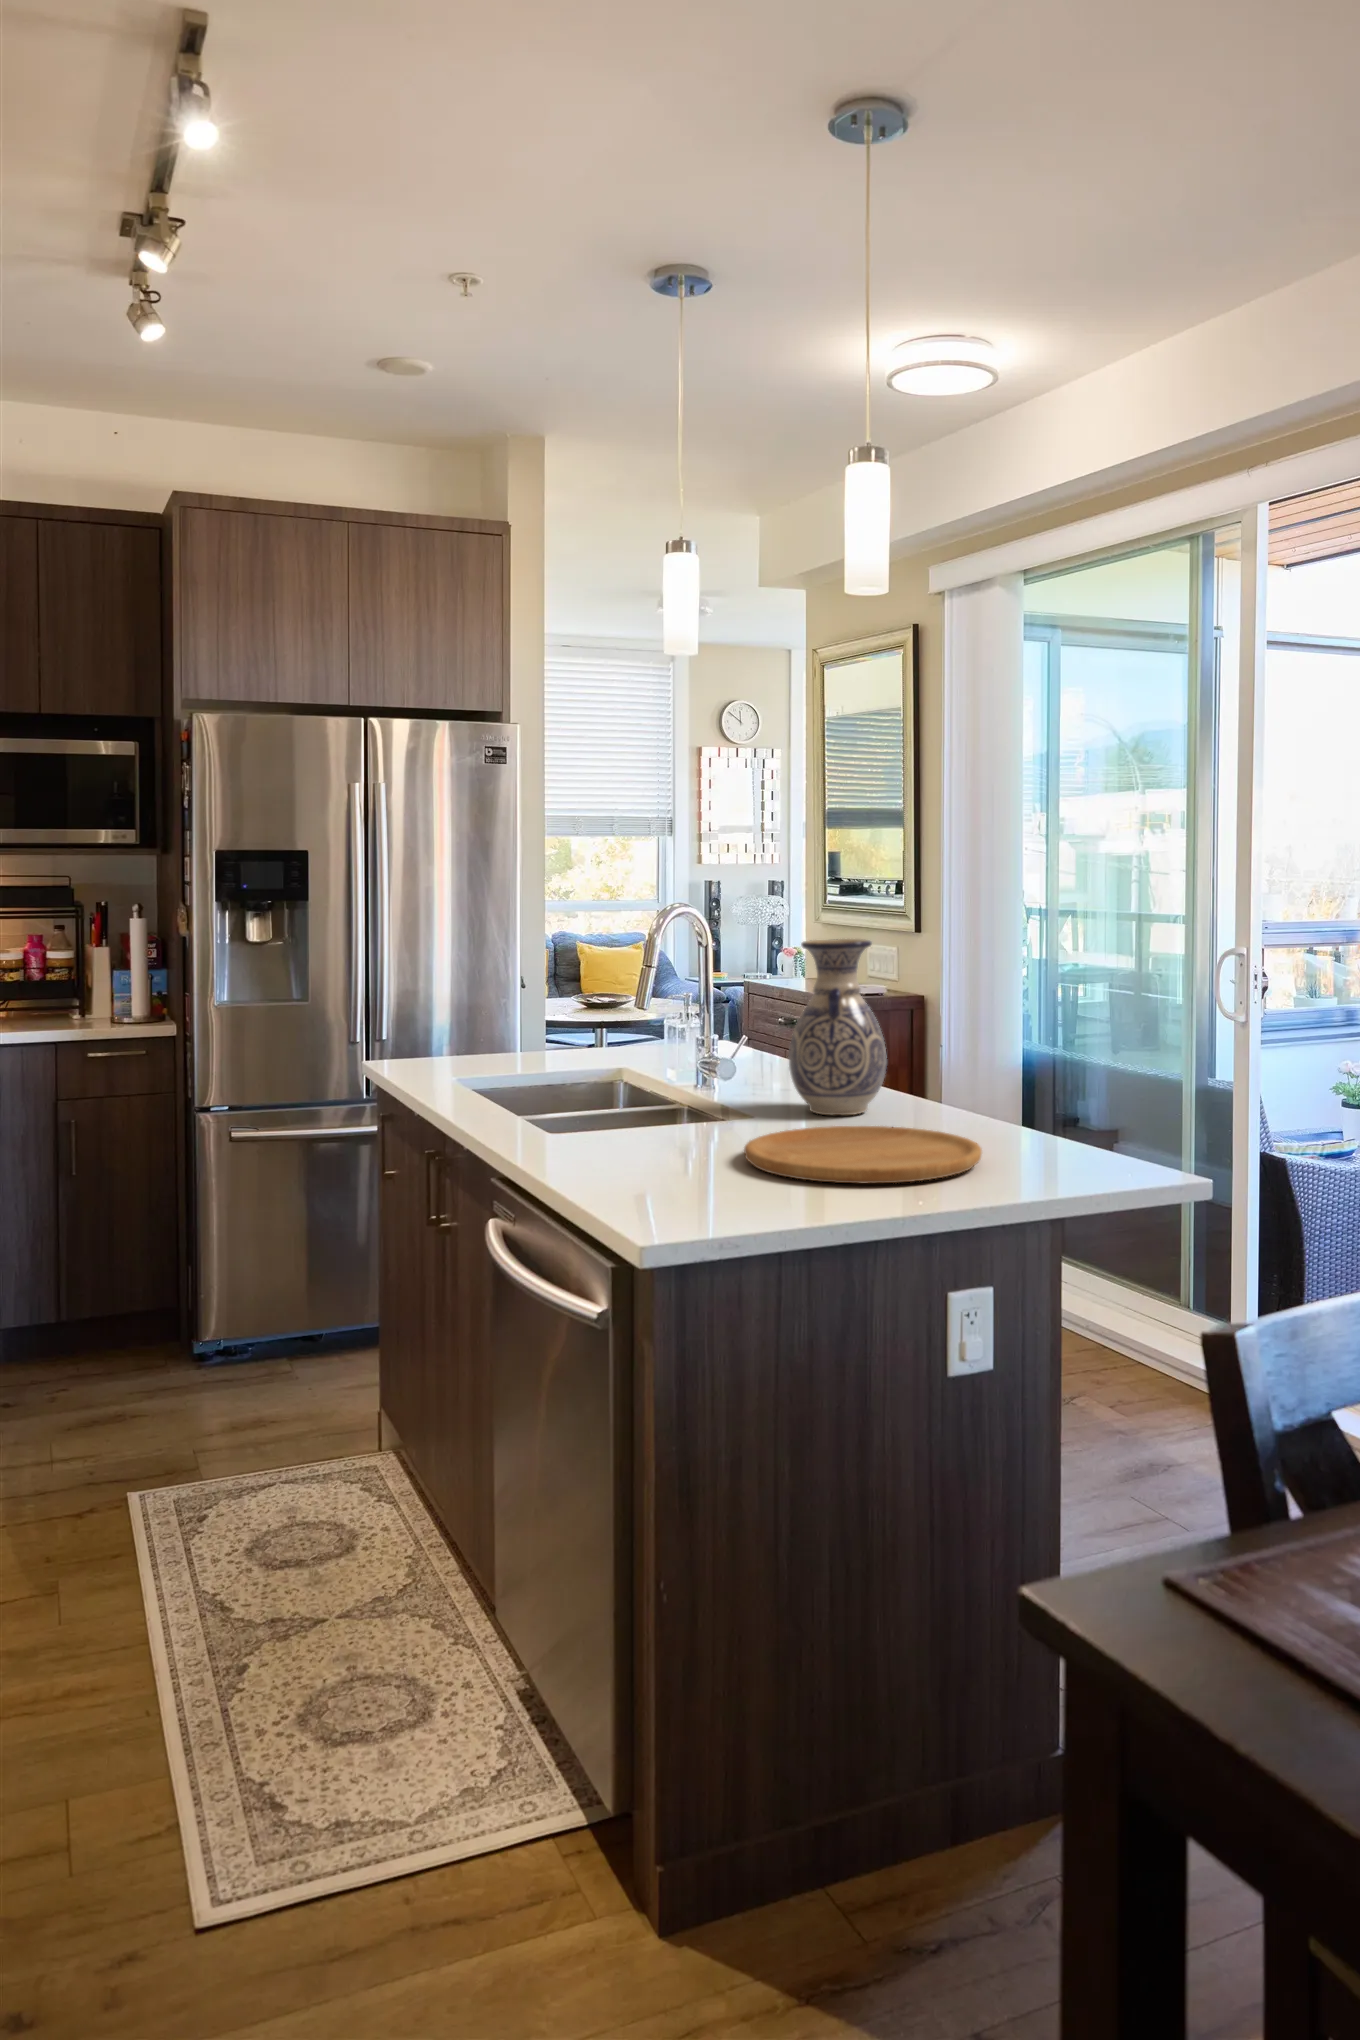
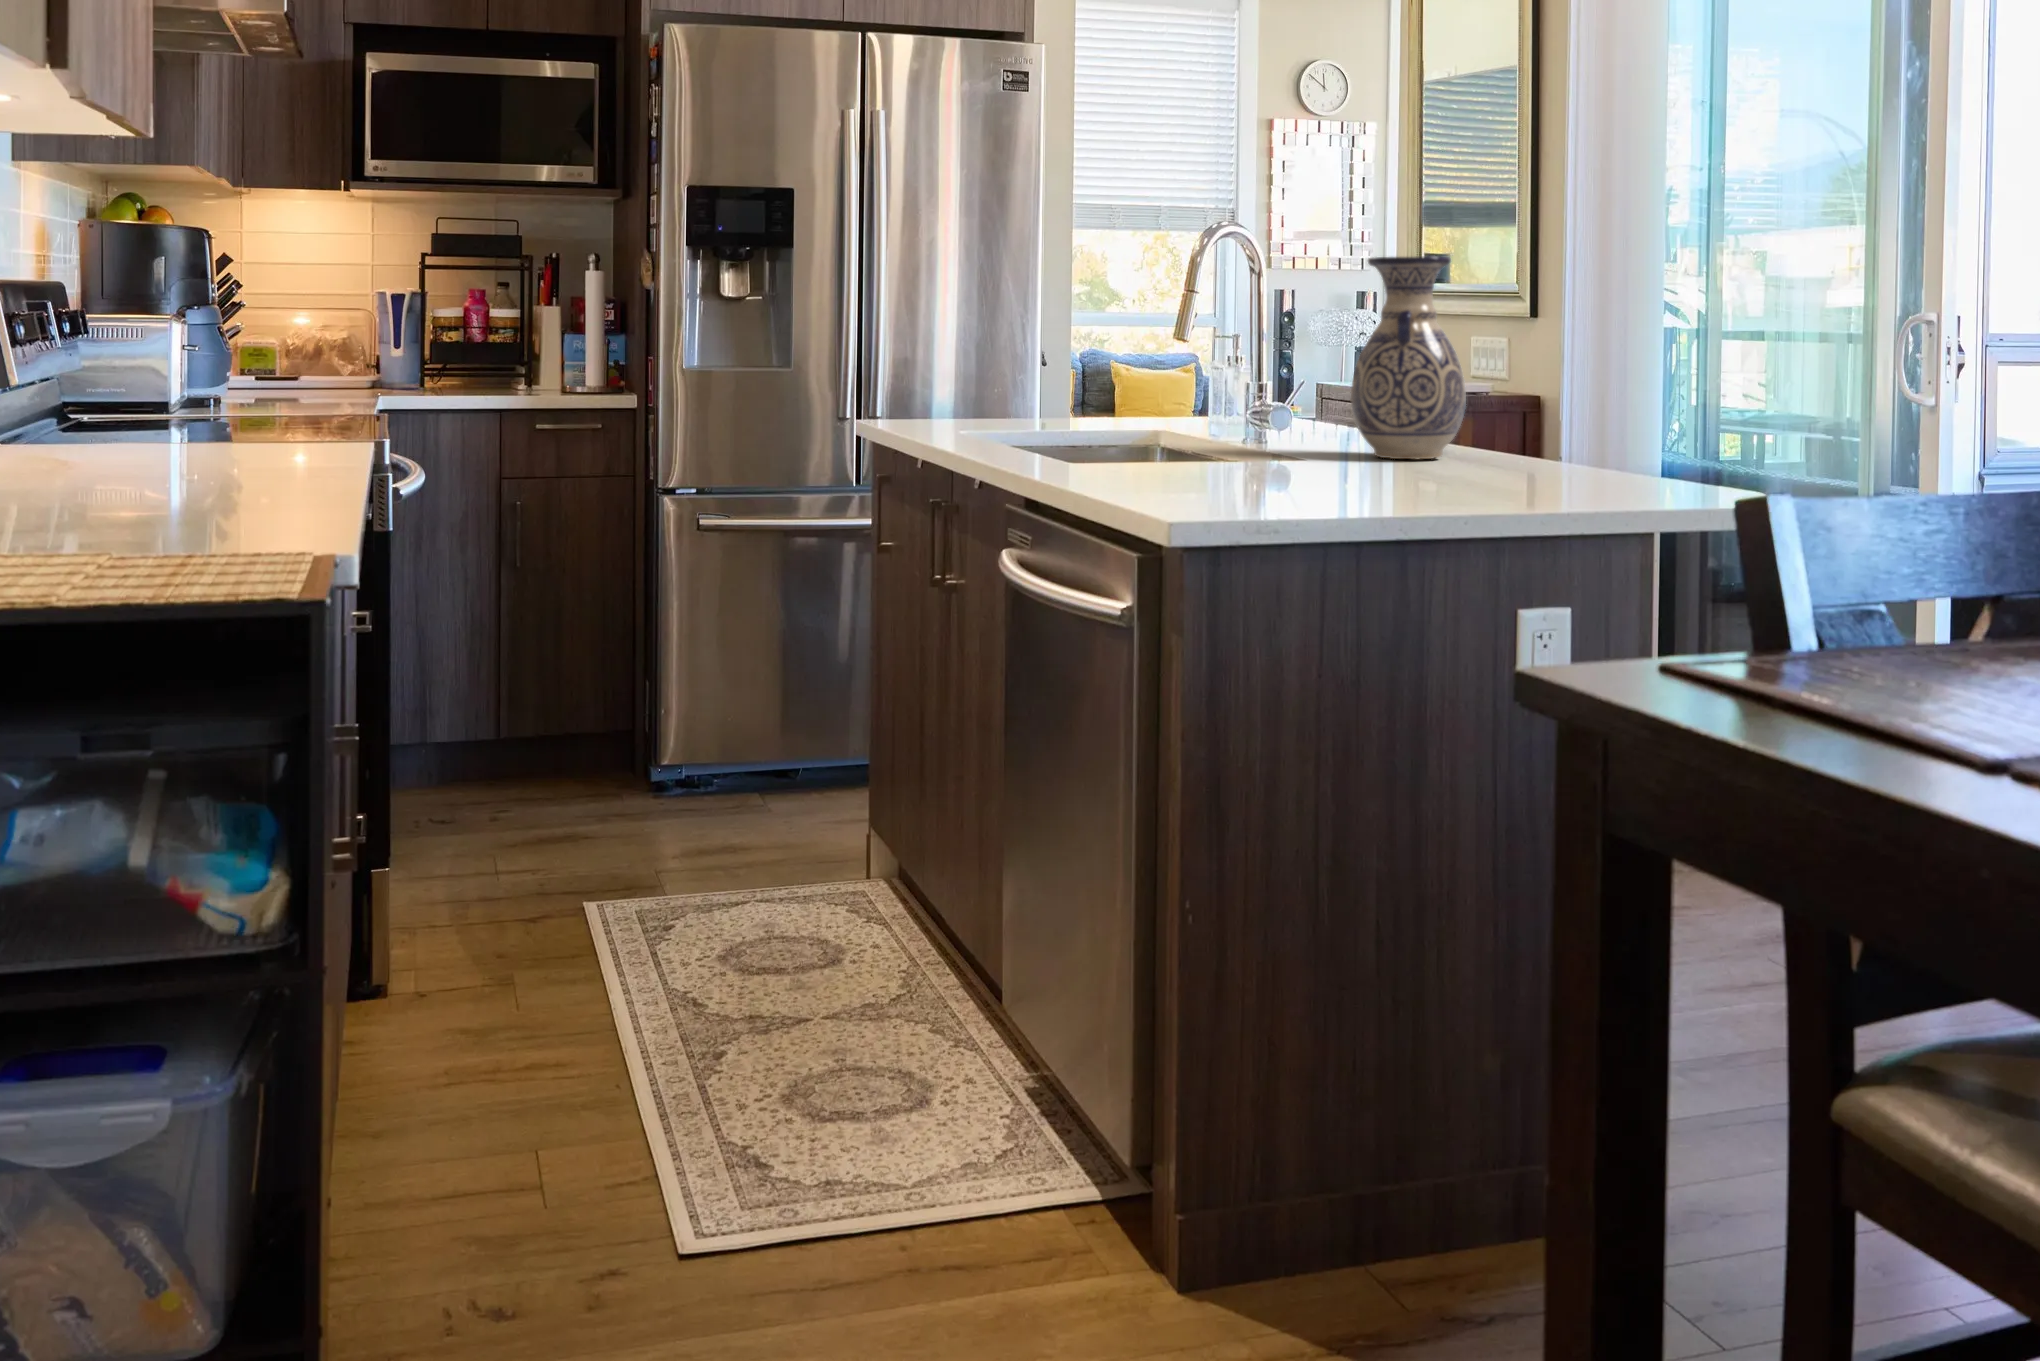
cutting board: present [744,1126,982,1184] -> none [1292,457,1564,496]

